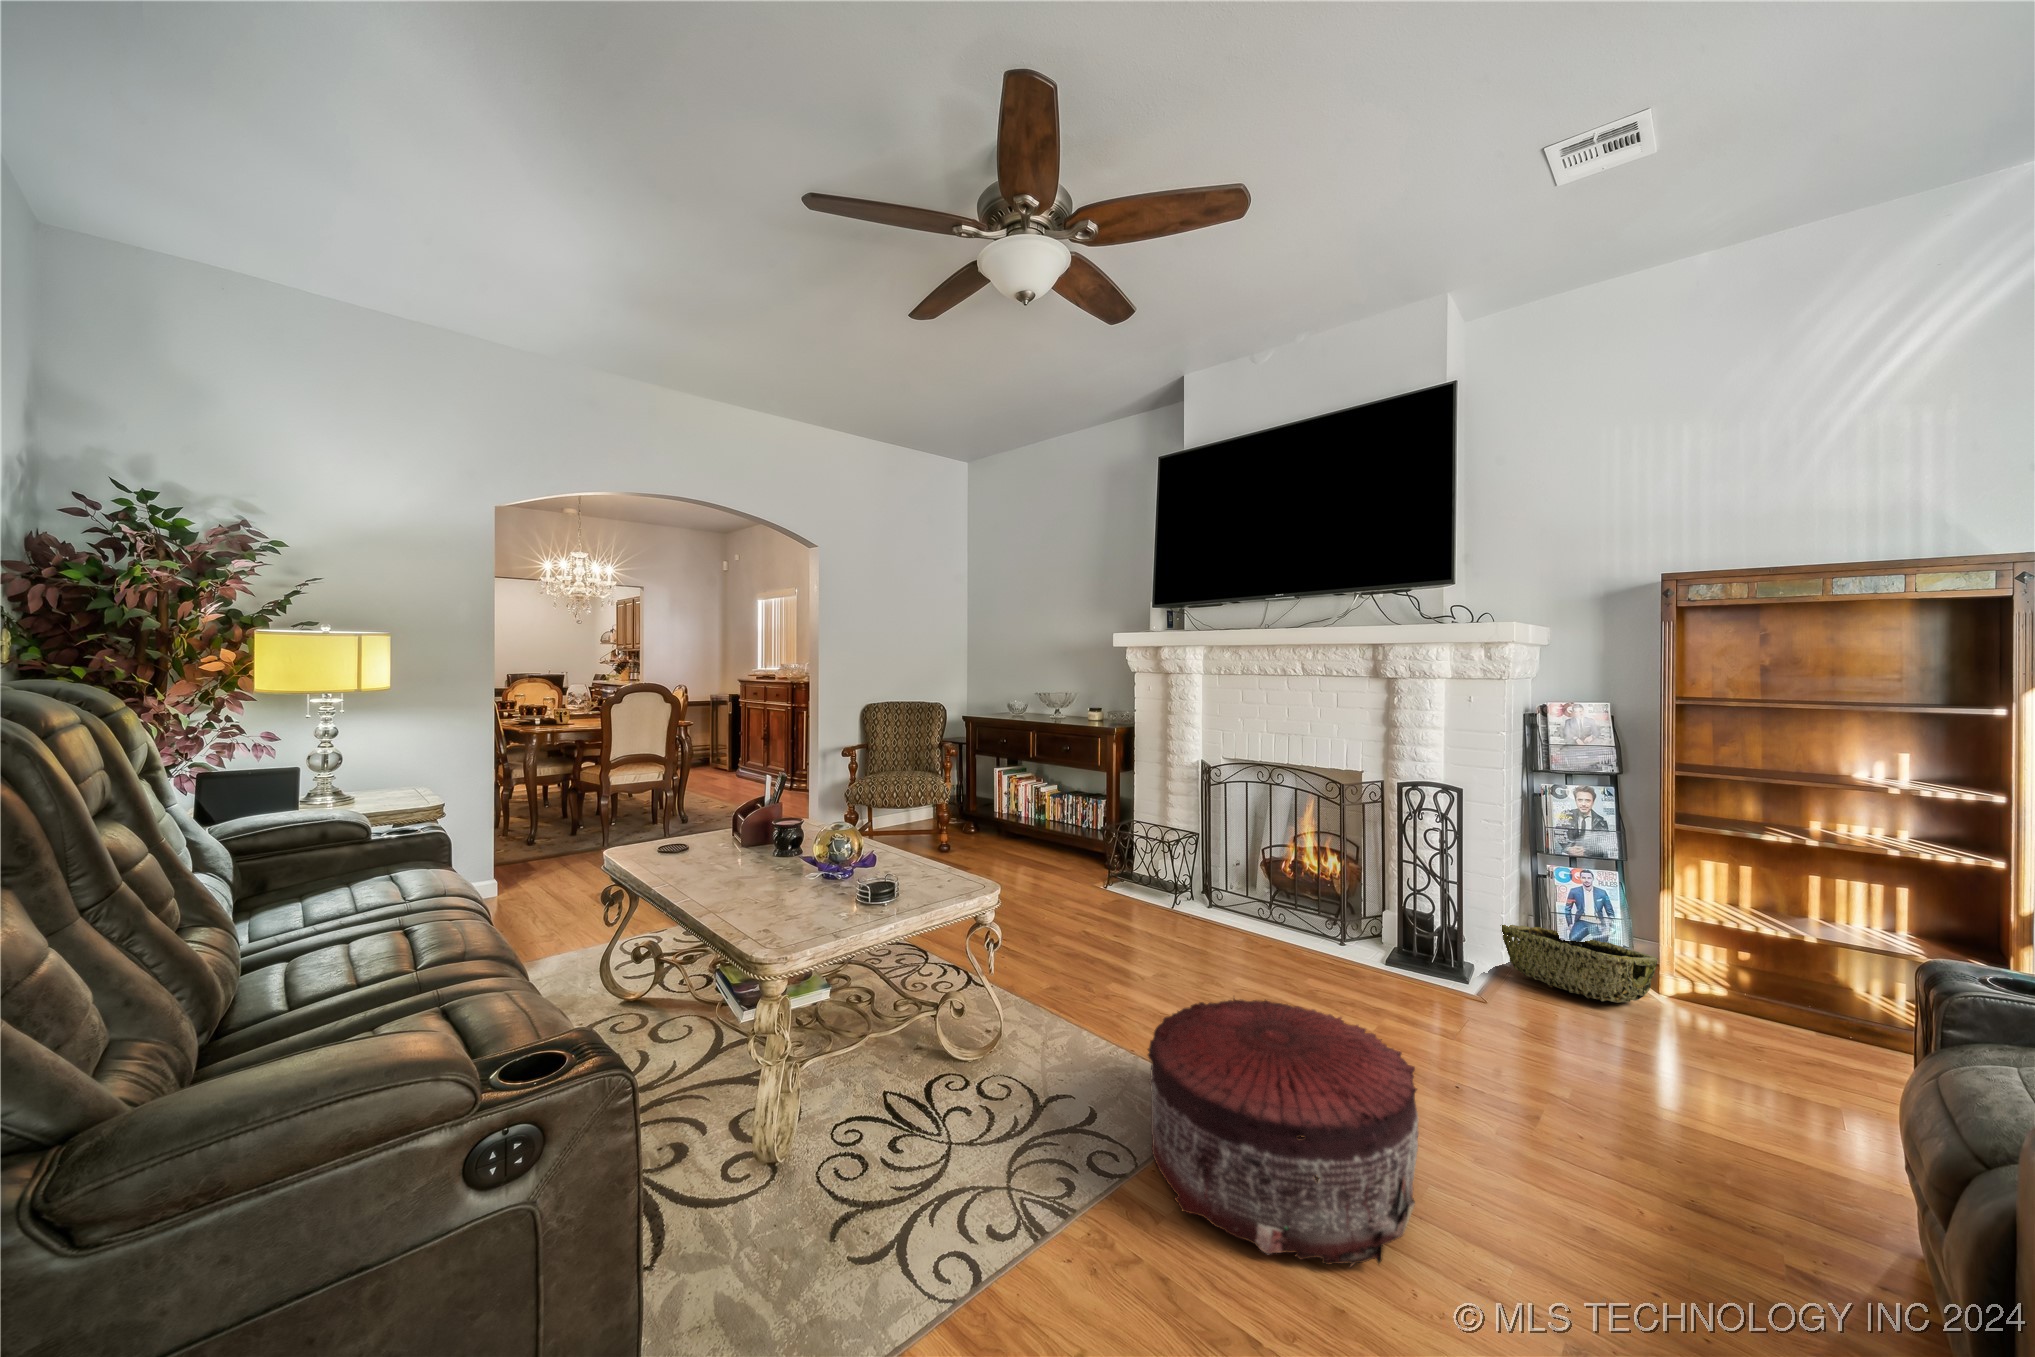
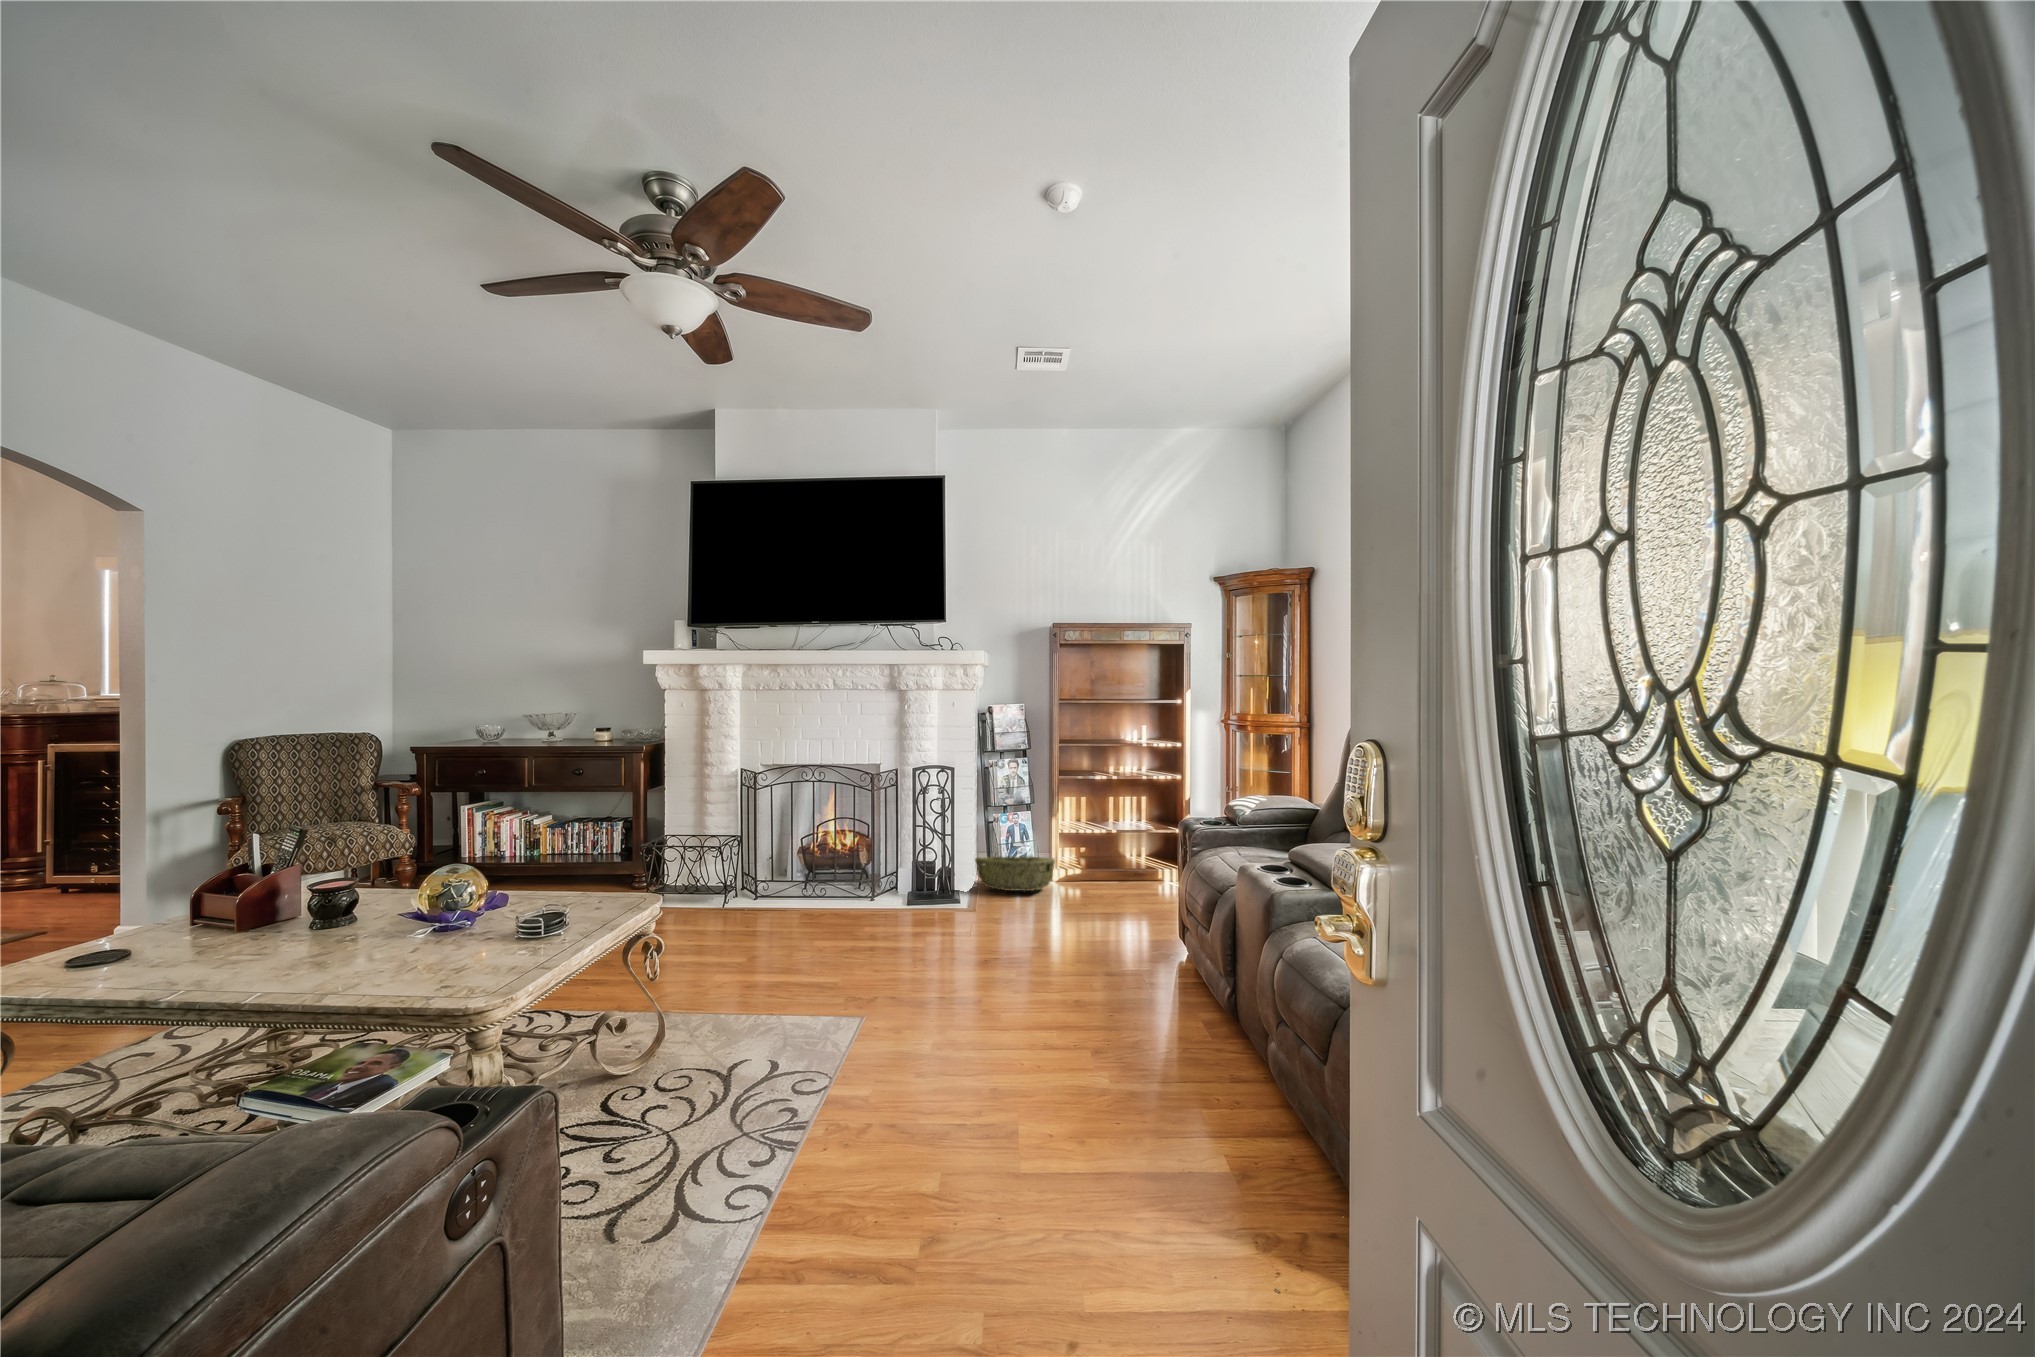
pouf: present [1148,999,1419,1267] -> none [840,914,1003,1046]

